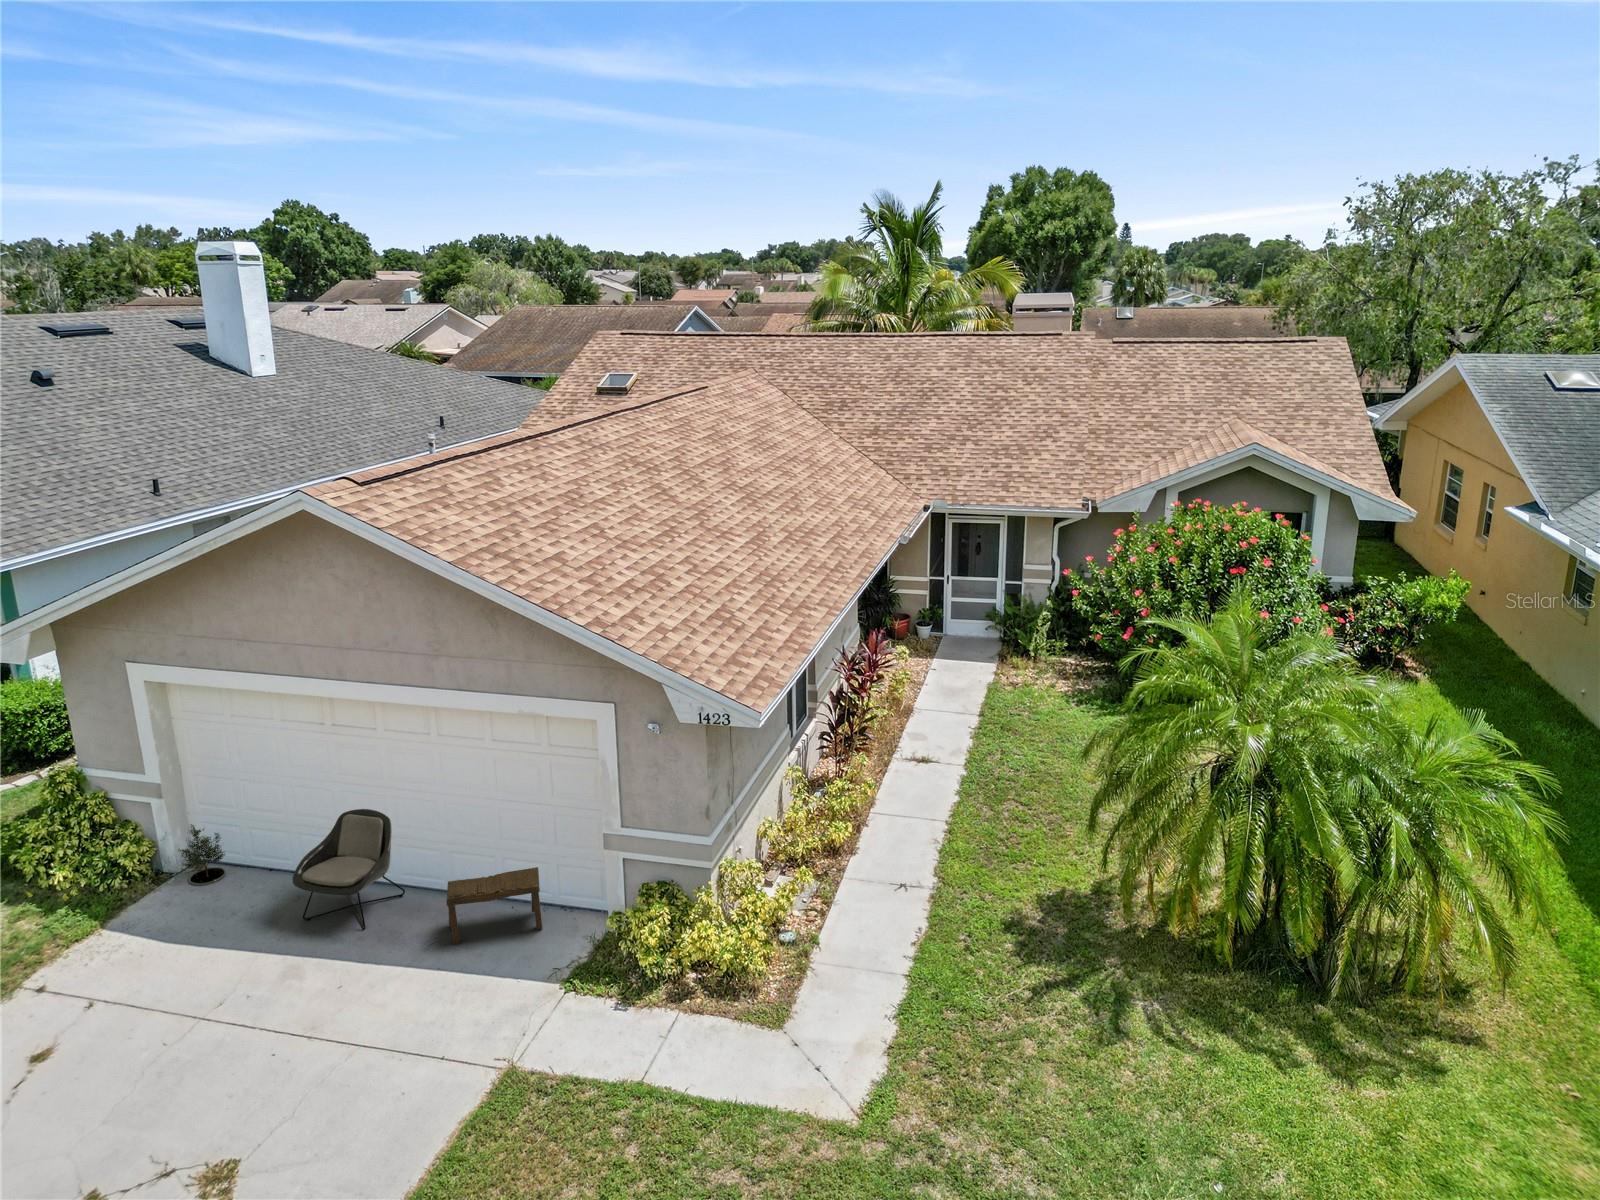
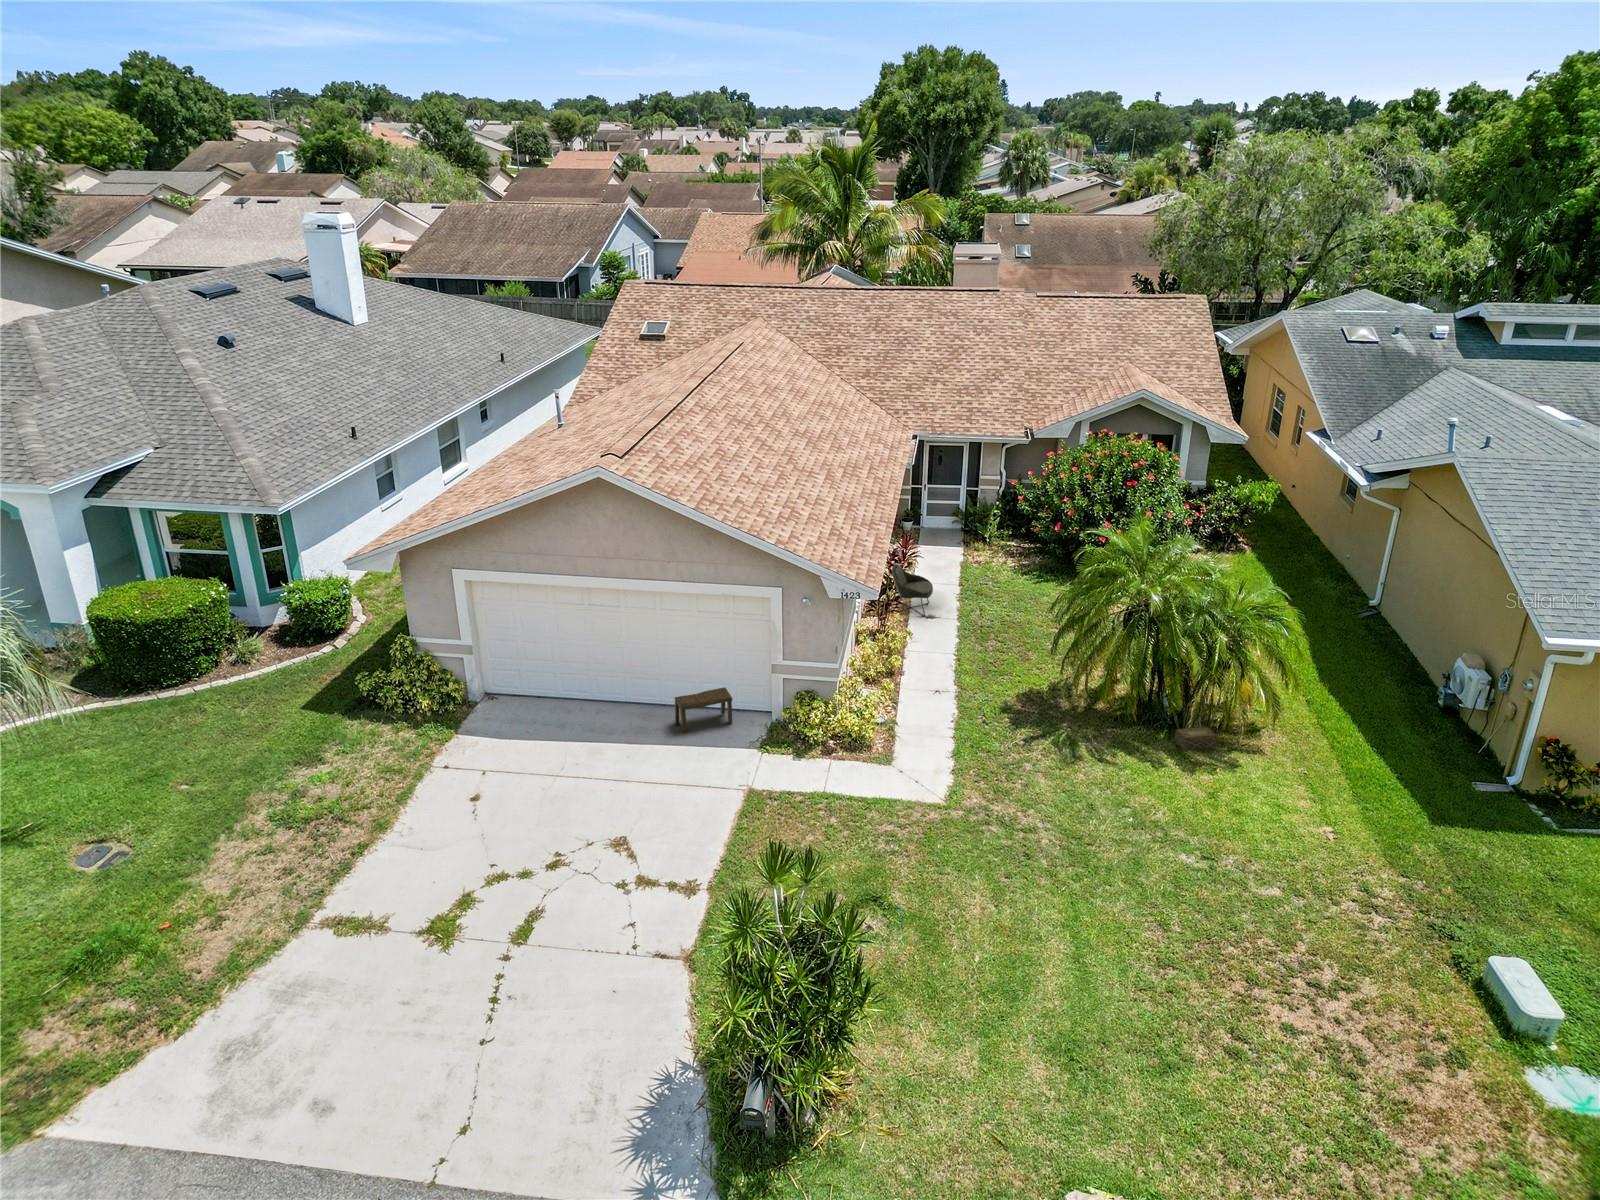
lounge chair: present [292,809,405,929] -> present [892,564,933,617]
potted tree: present [178,824,226,886] -> none [488,670,514,709]
woven basket: none [1311,981,1394,1027] -> present [1174,726,1217,750]

